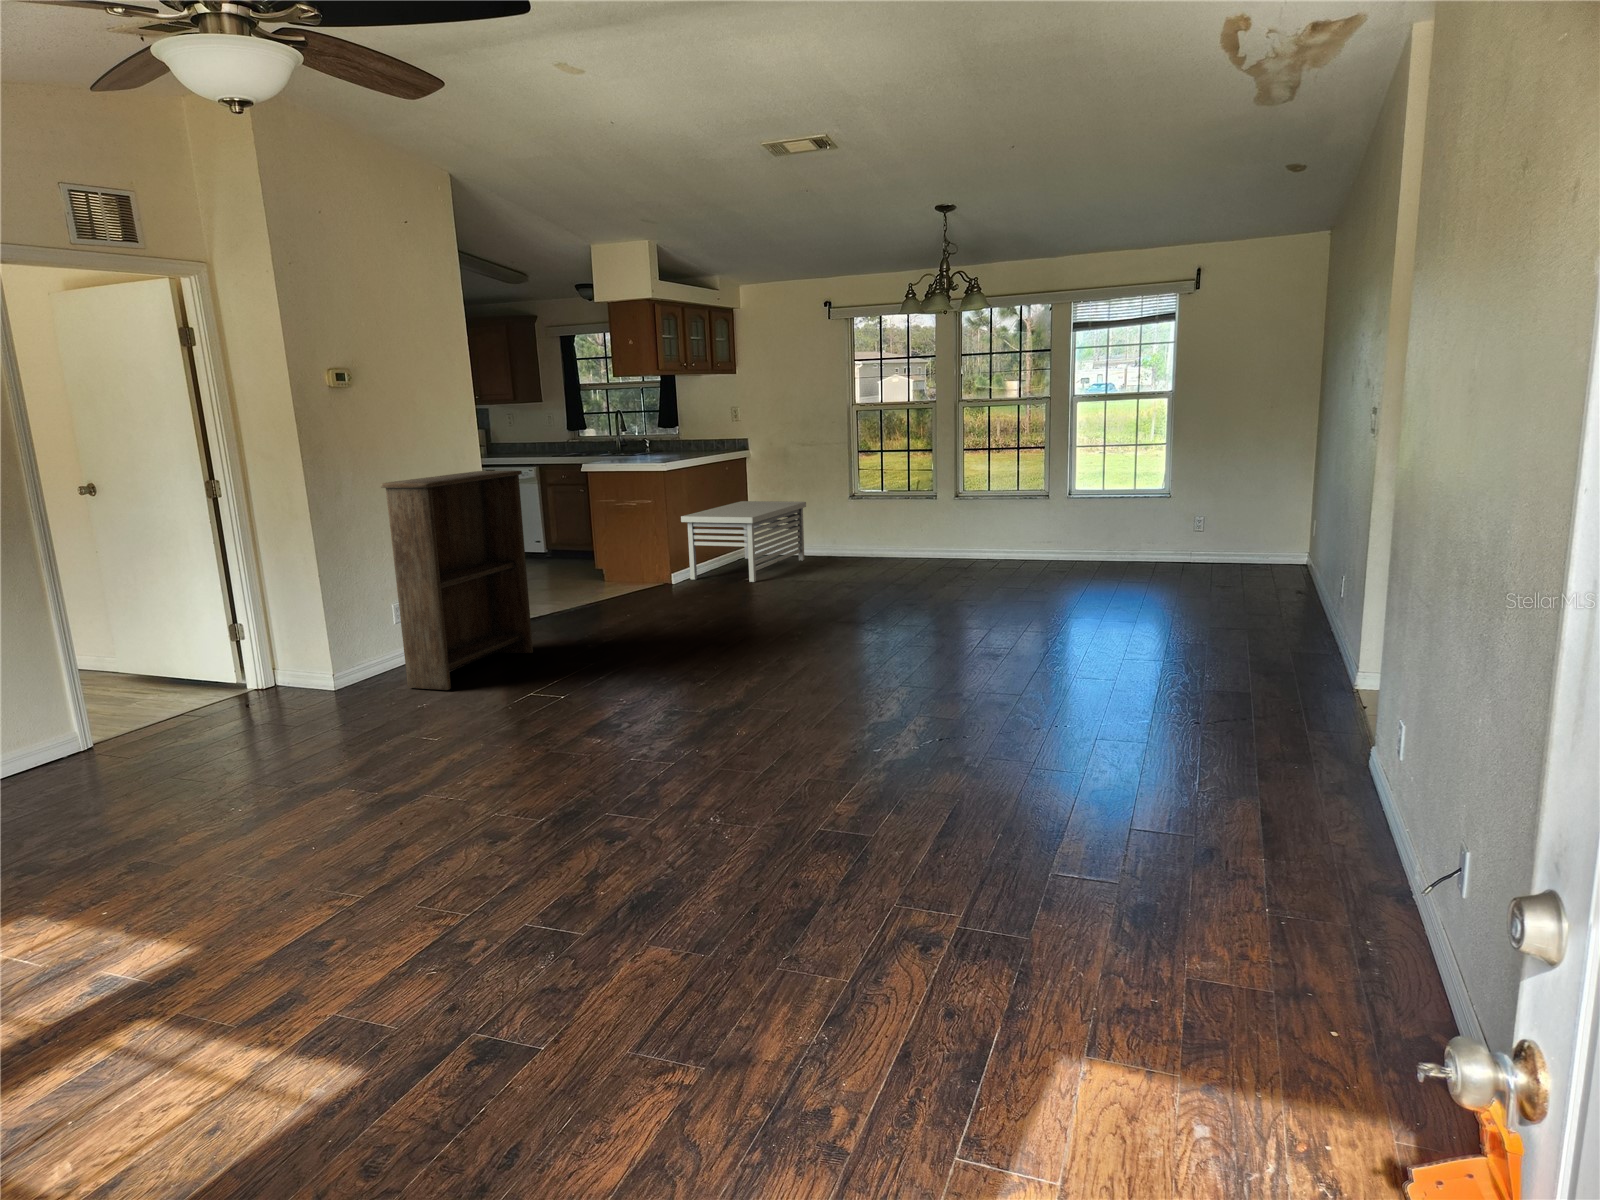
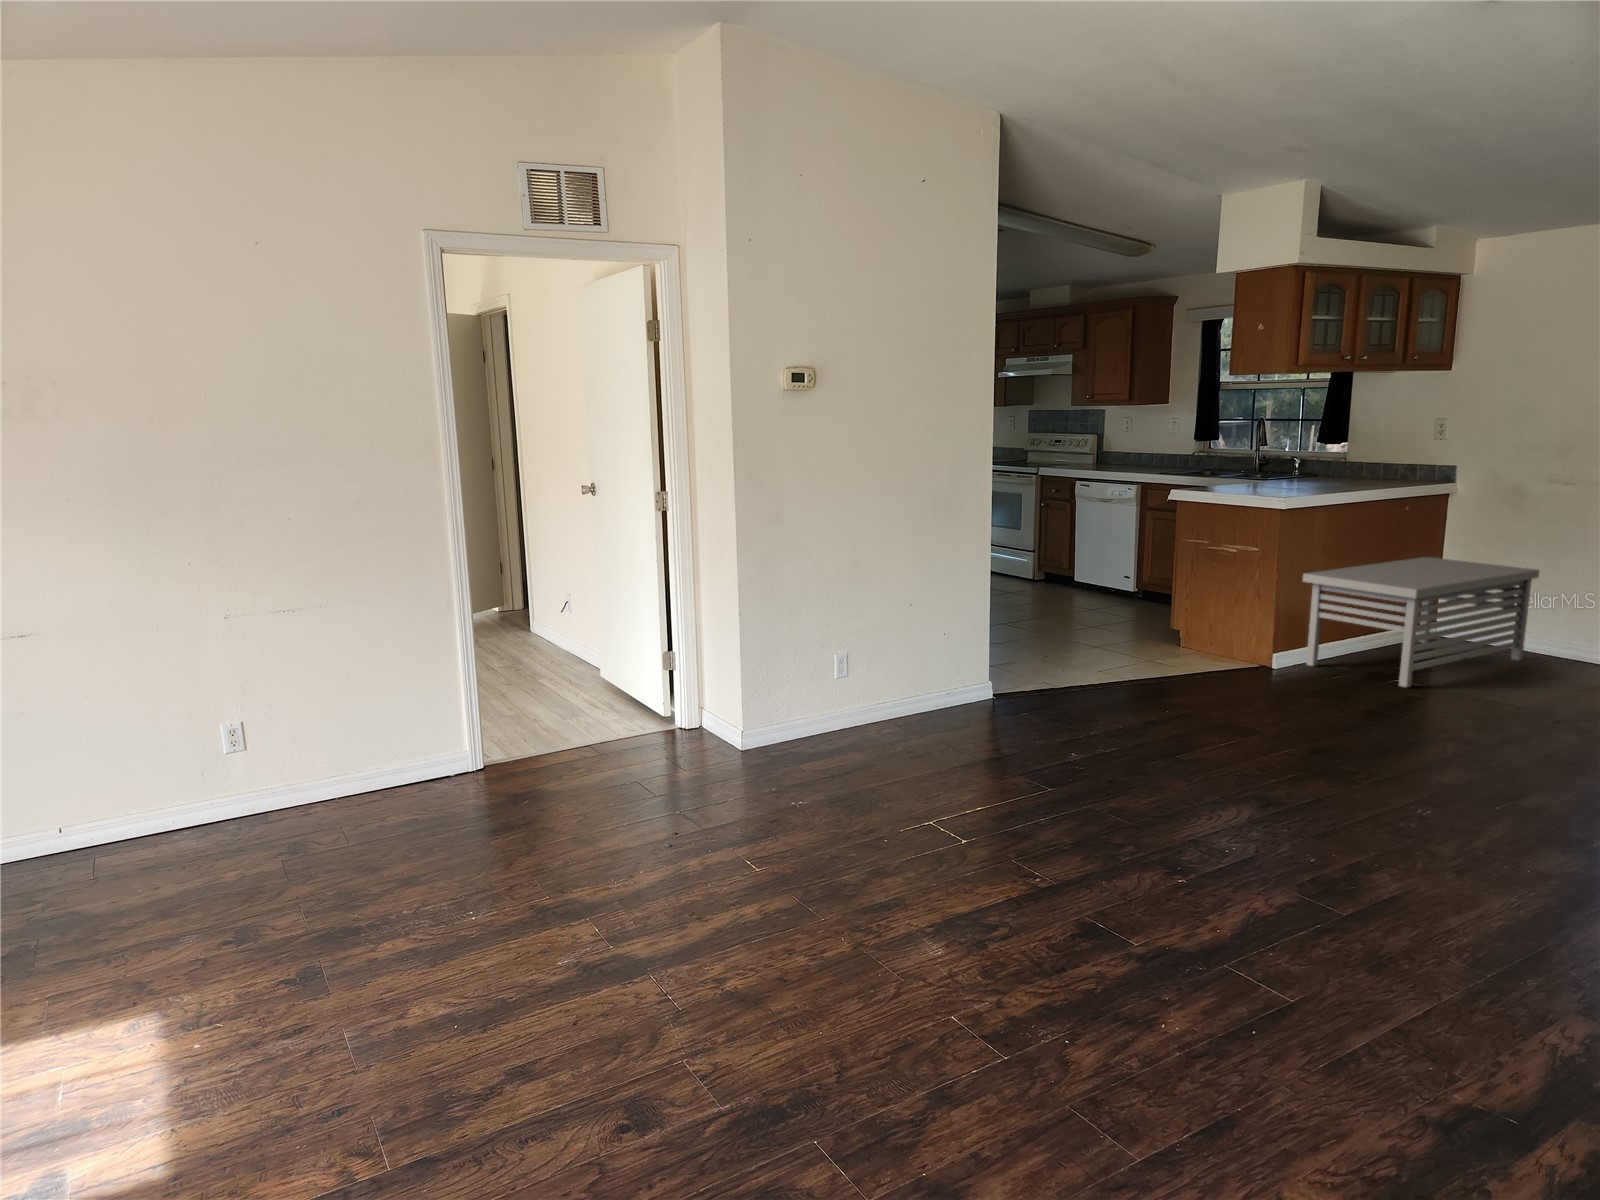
bookshelf: present [381,470,533,690] -> none [810,497,1013,782]

